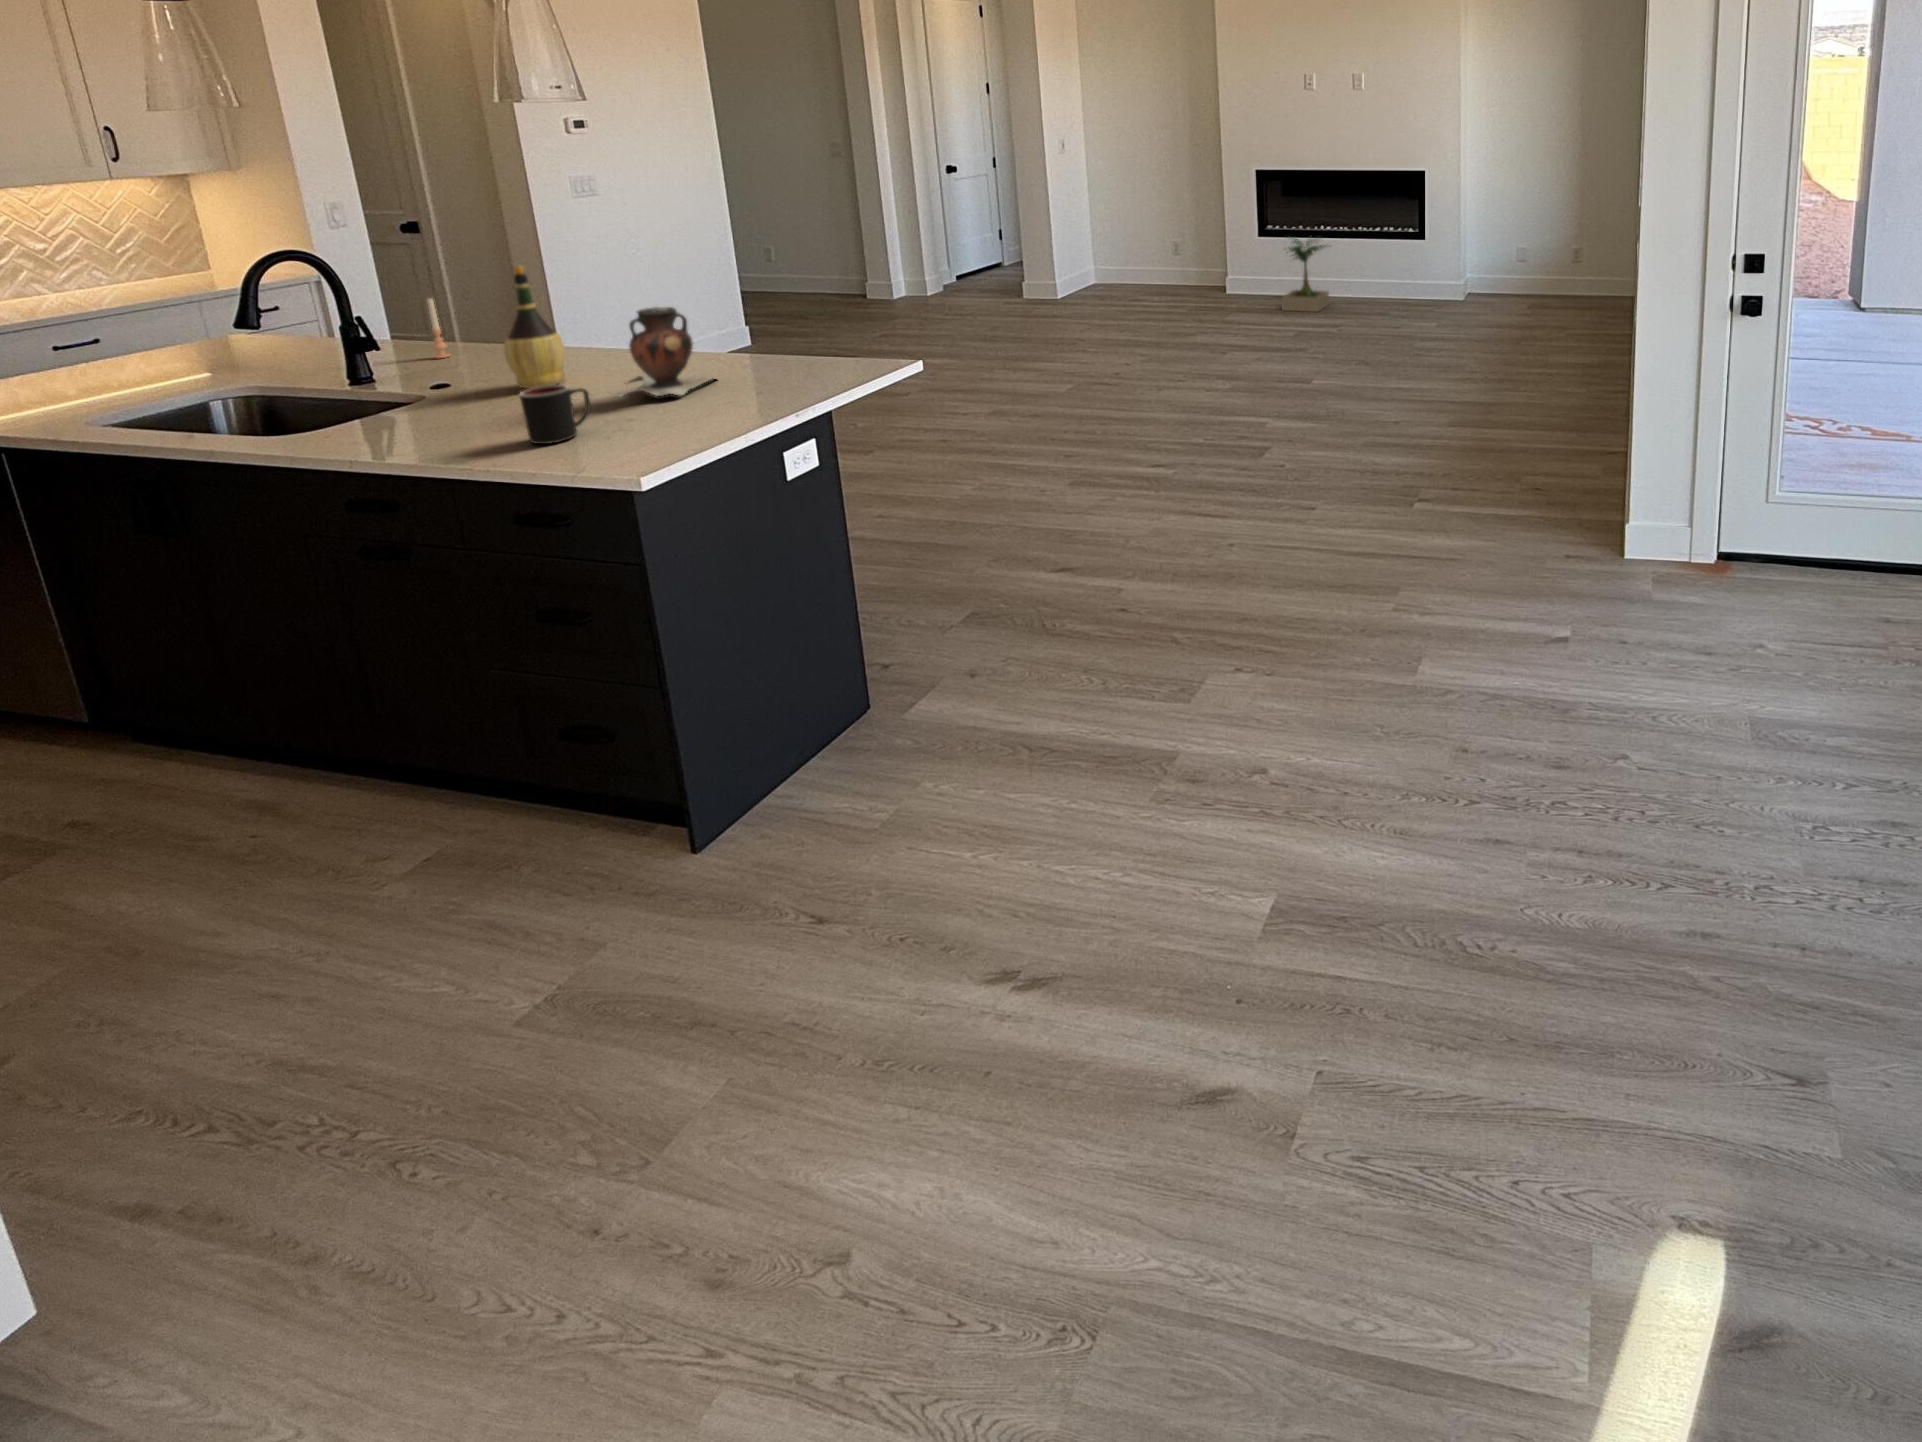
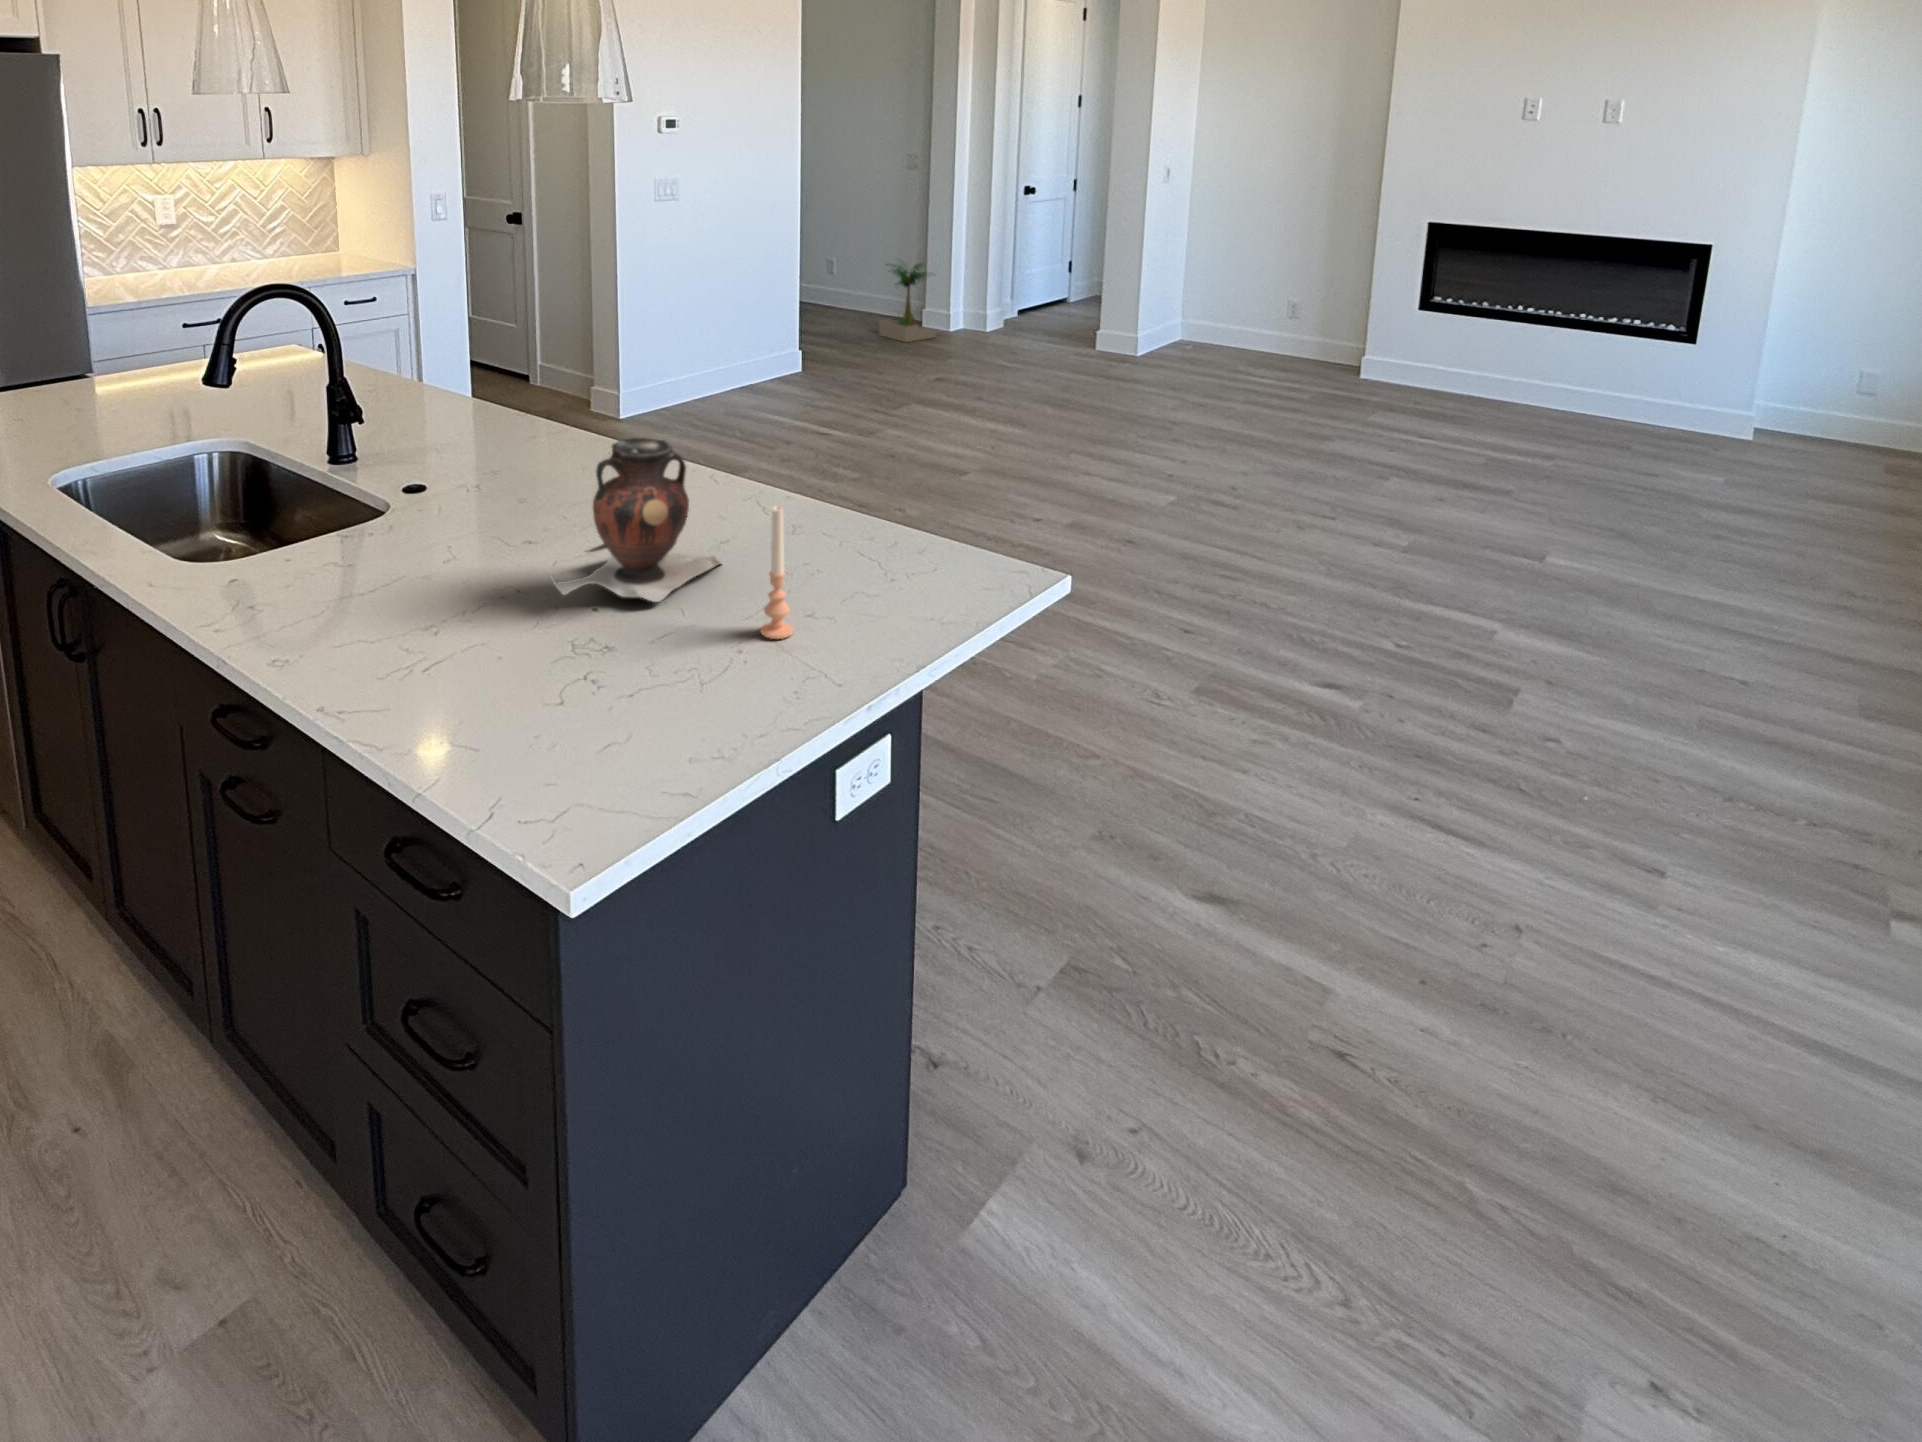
potted plant: present [1282,236,1329,312] -> present [879,260,936,342]
wine bottle: present [504,266,565,389] -> none [450,332,529,521]
candle: present [427,298,450,358] -> present [760,505,793,639]
mug: present [520,385,590,444] -> none [392,579,503,696]

